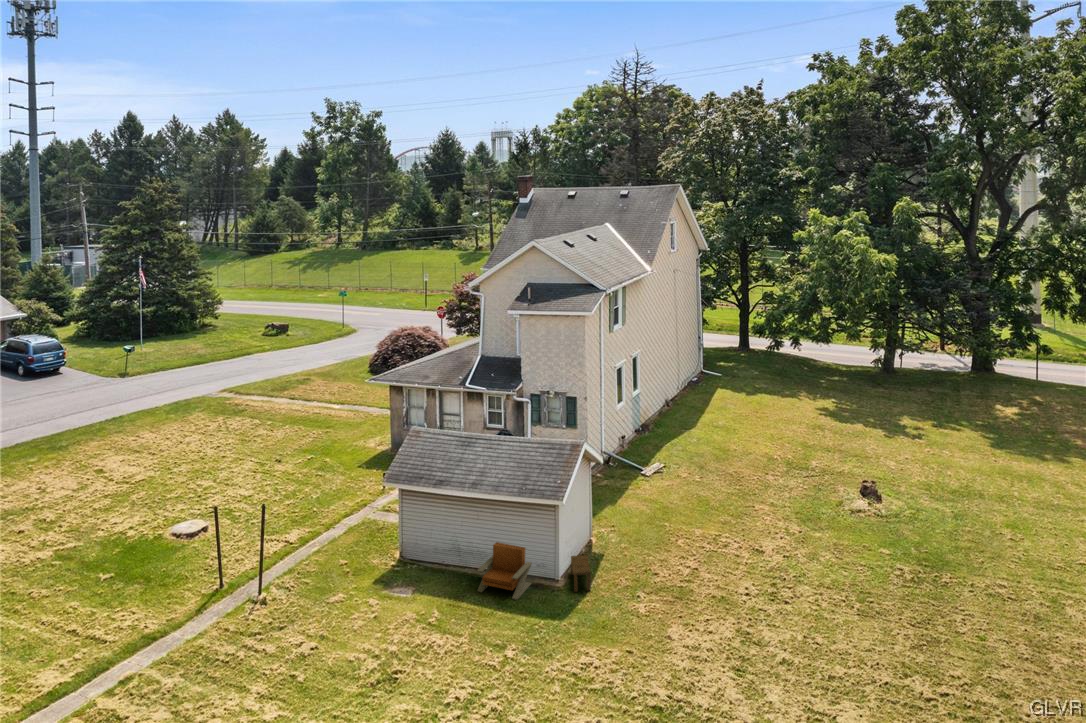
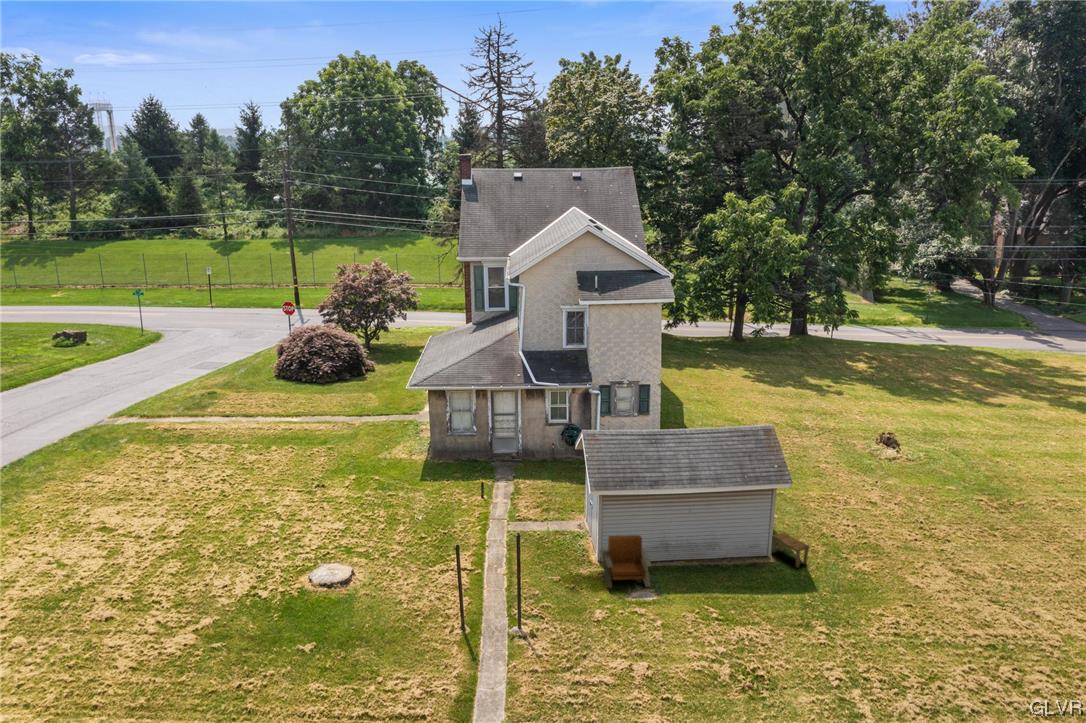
lounge chair: present [477,542,532,600] -> present [602,535,652,588]

